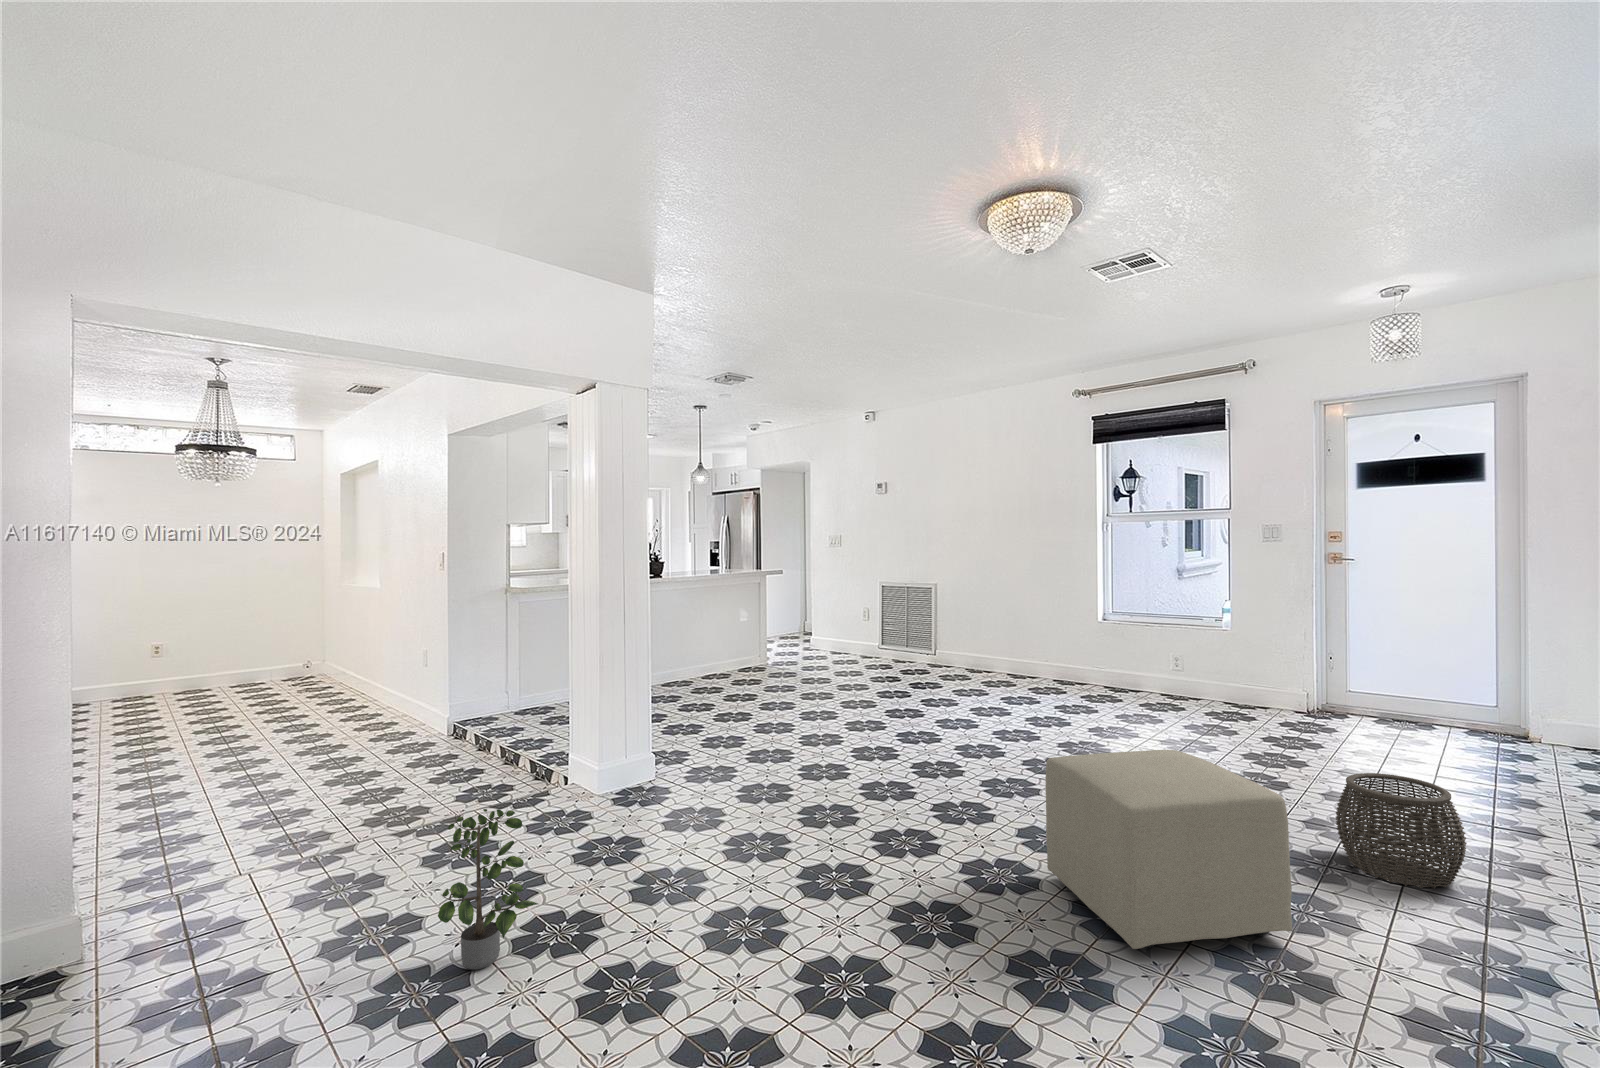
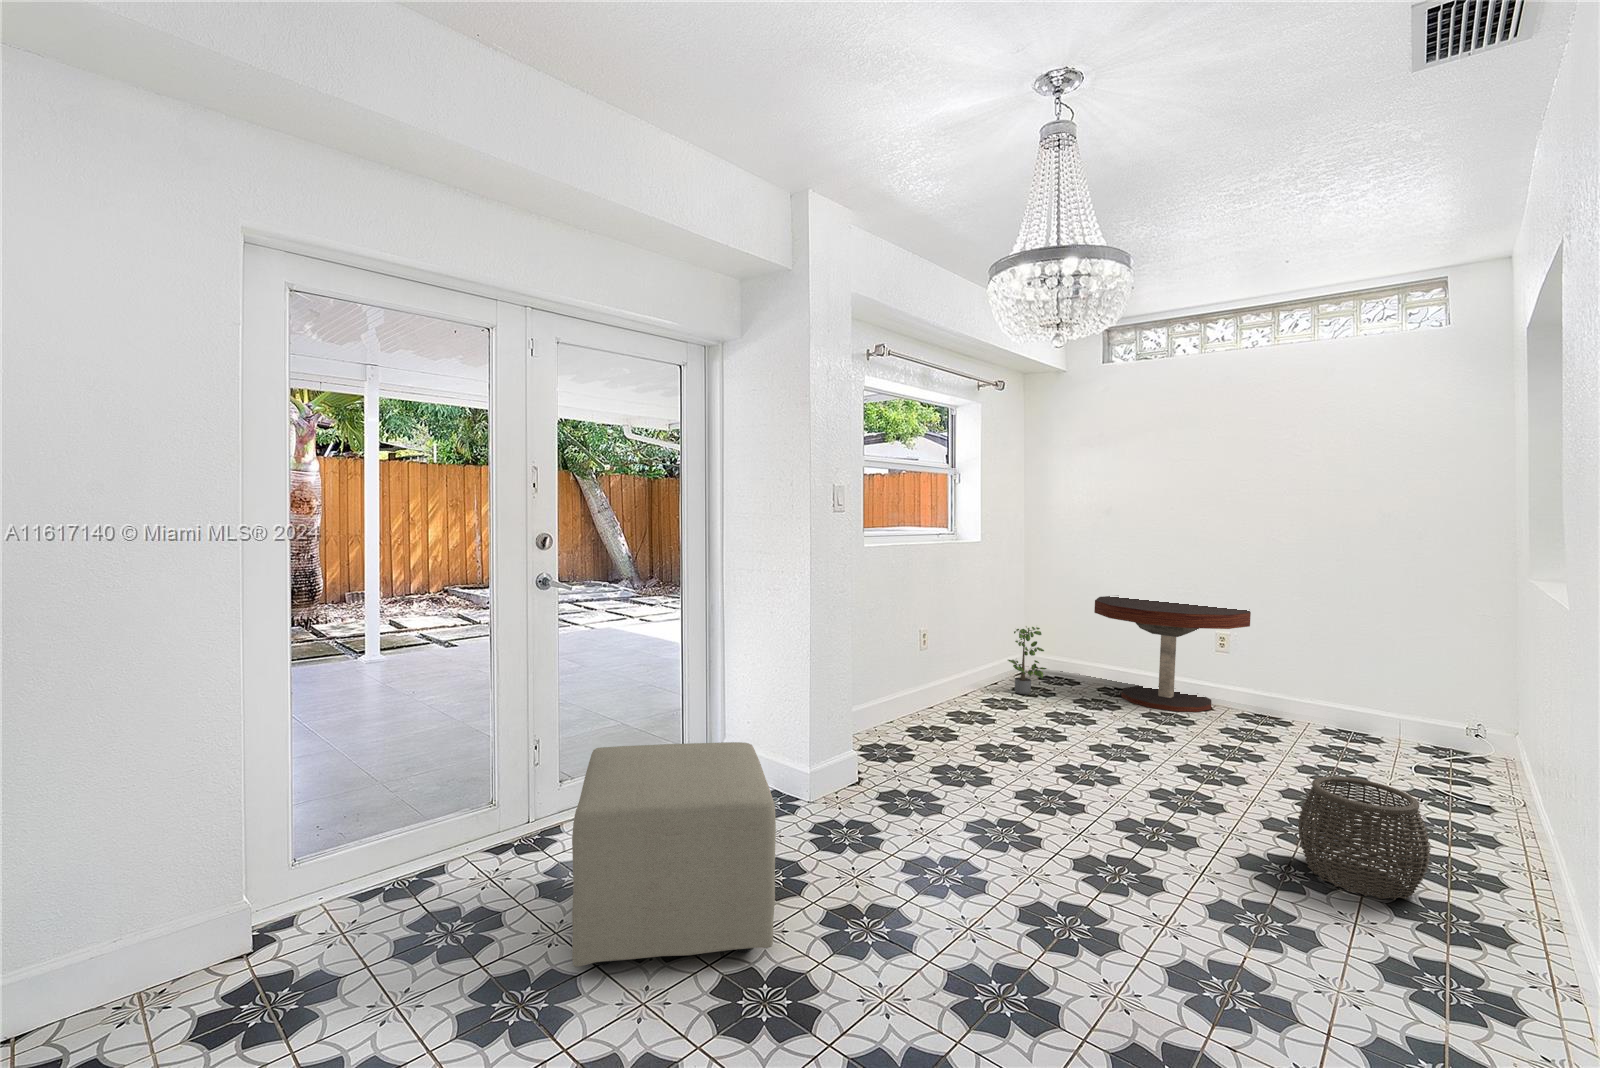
coffee table: none [1129,613,1283,723] -> present [1094,596,1251,712]
ottoman: present [1045,750,1292,949] -> present [572,742,776,967]
potted plant: present [438,809,538,970] -> present [1008,627,1047,694]

